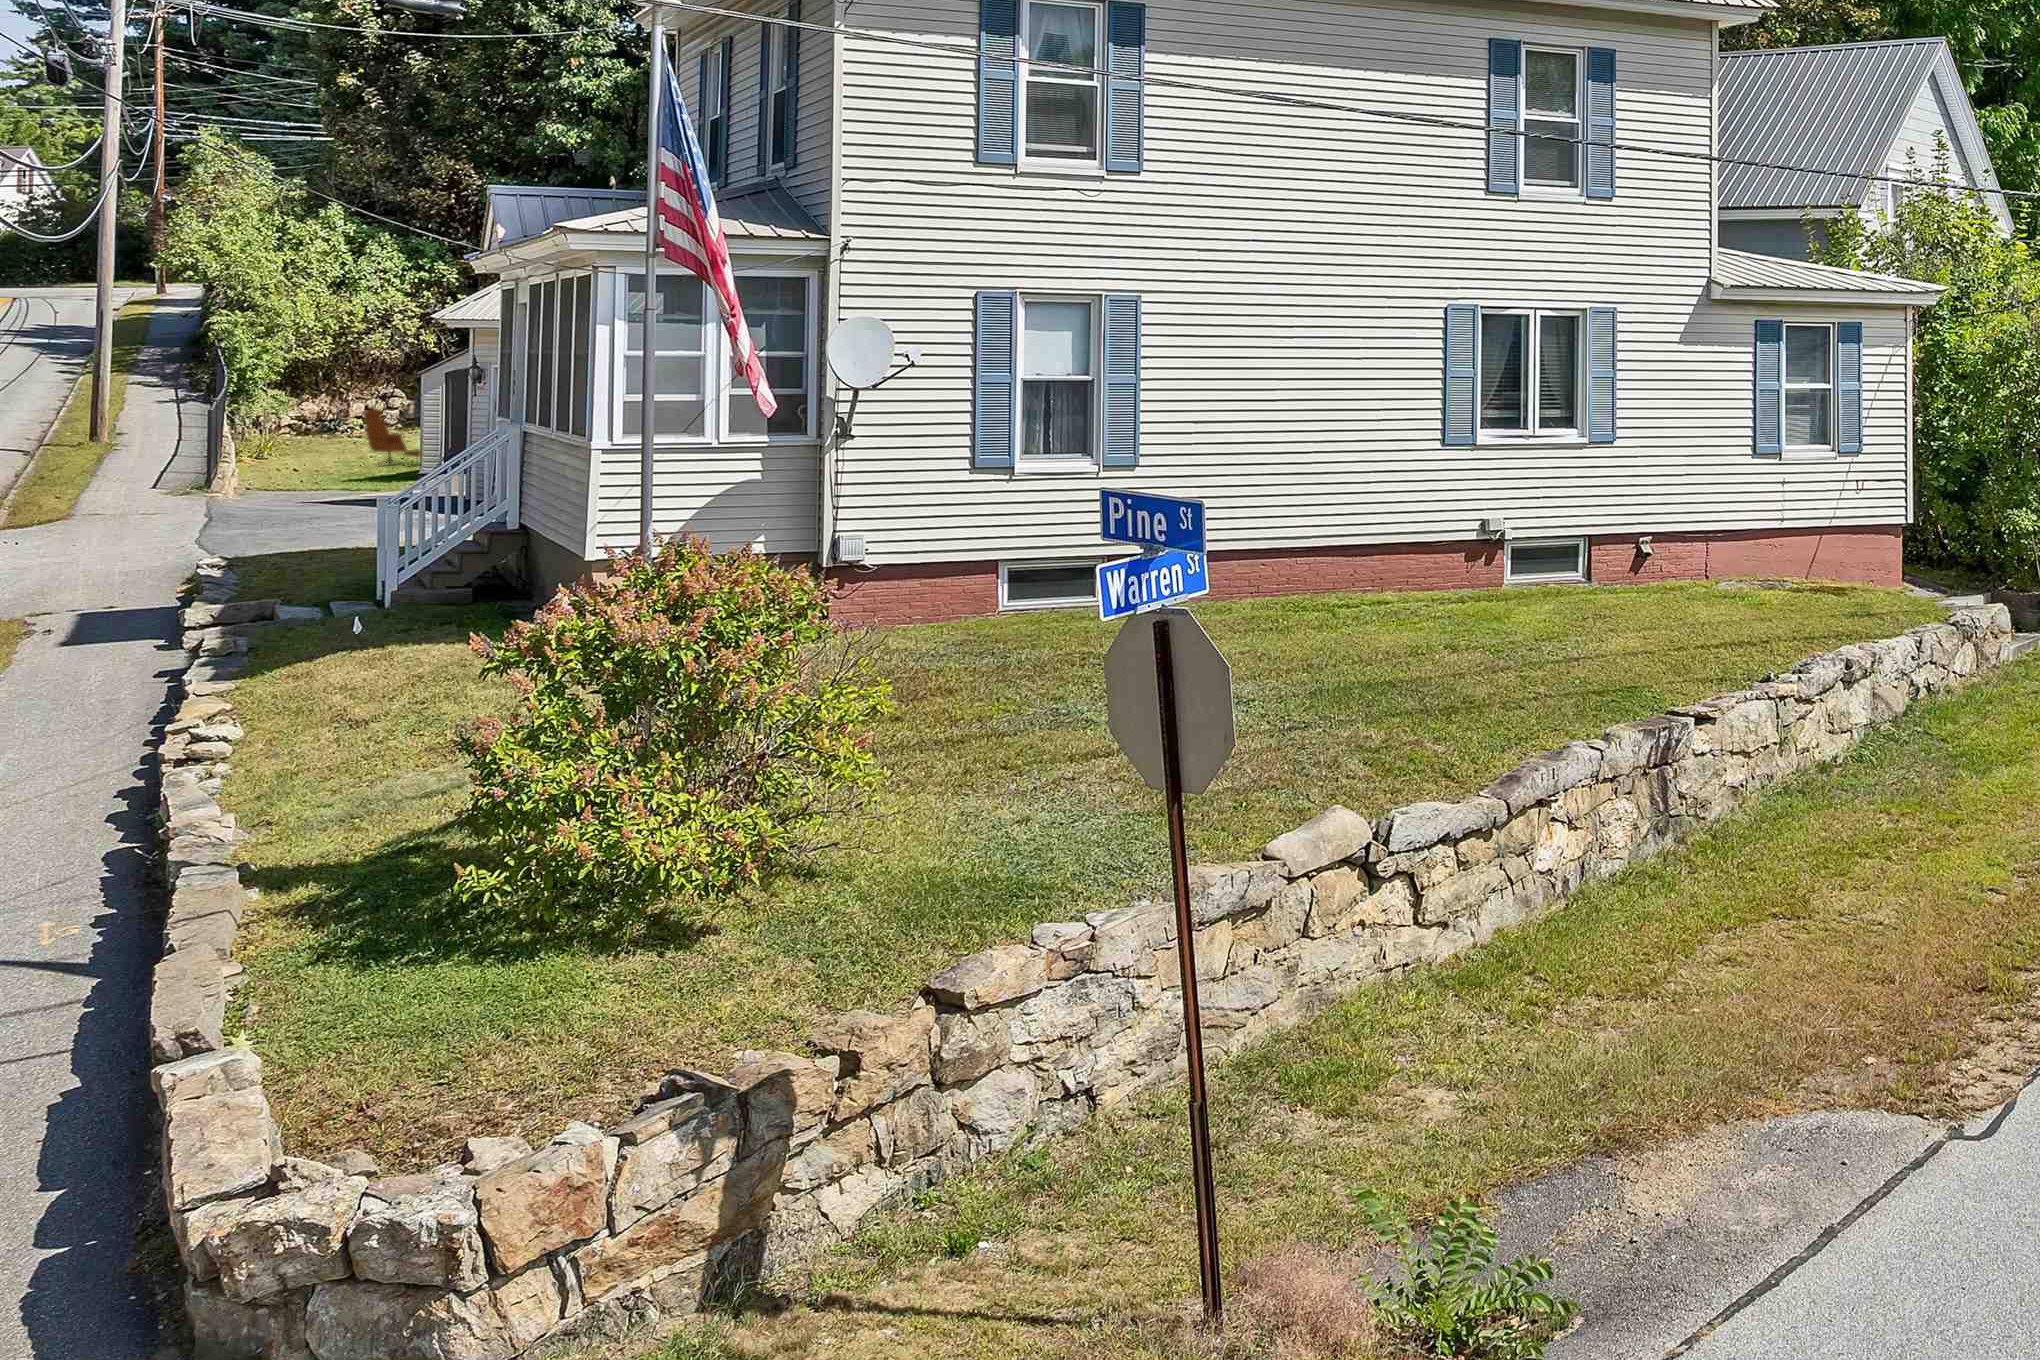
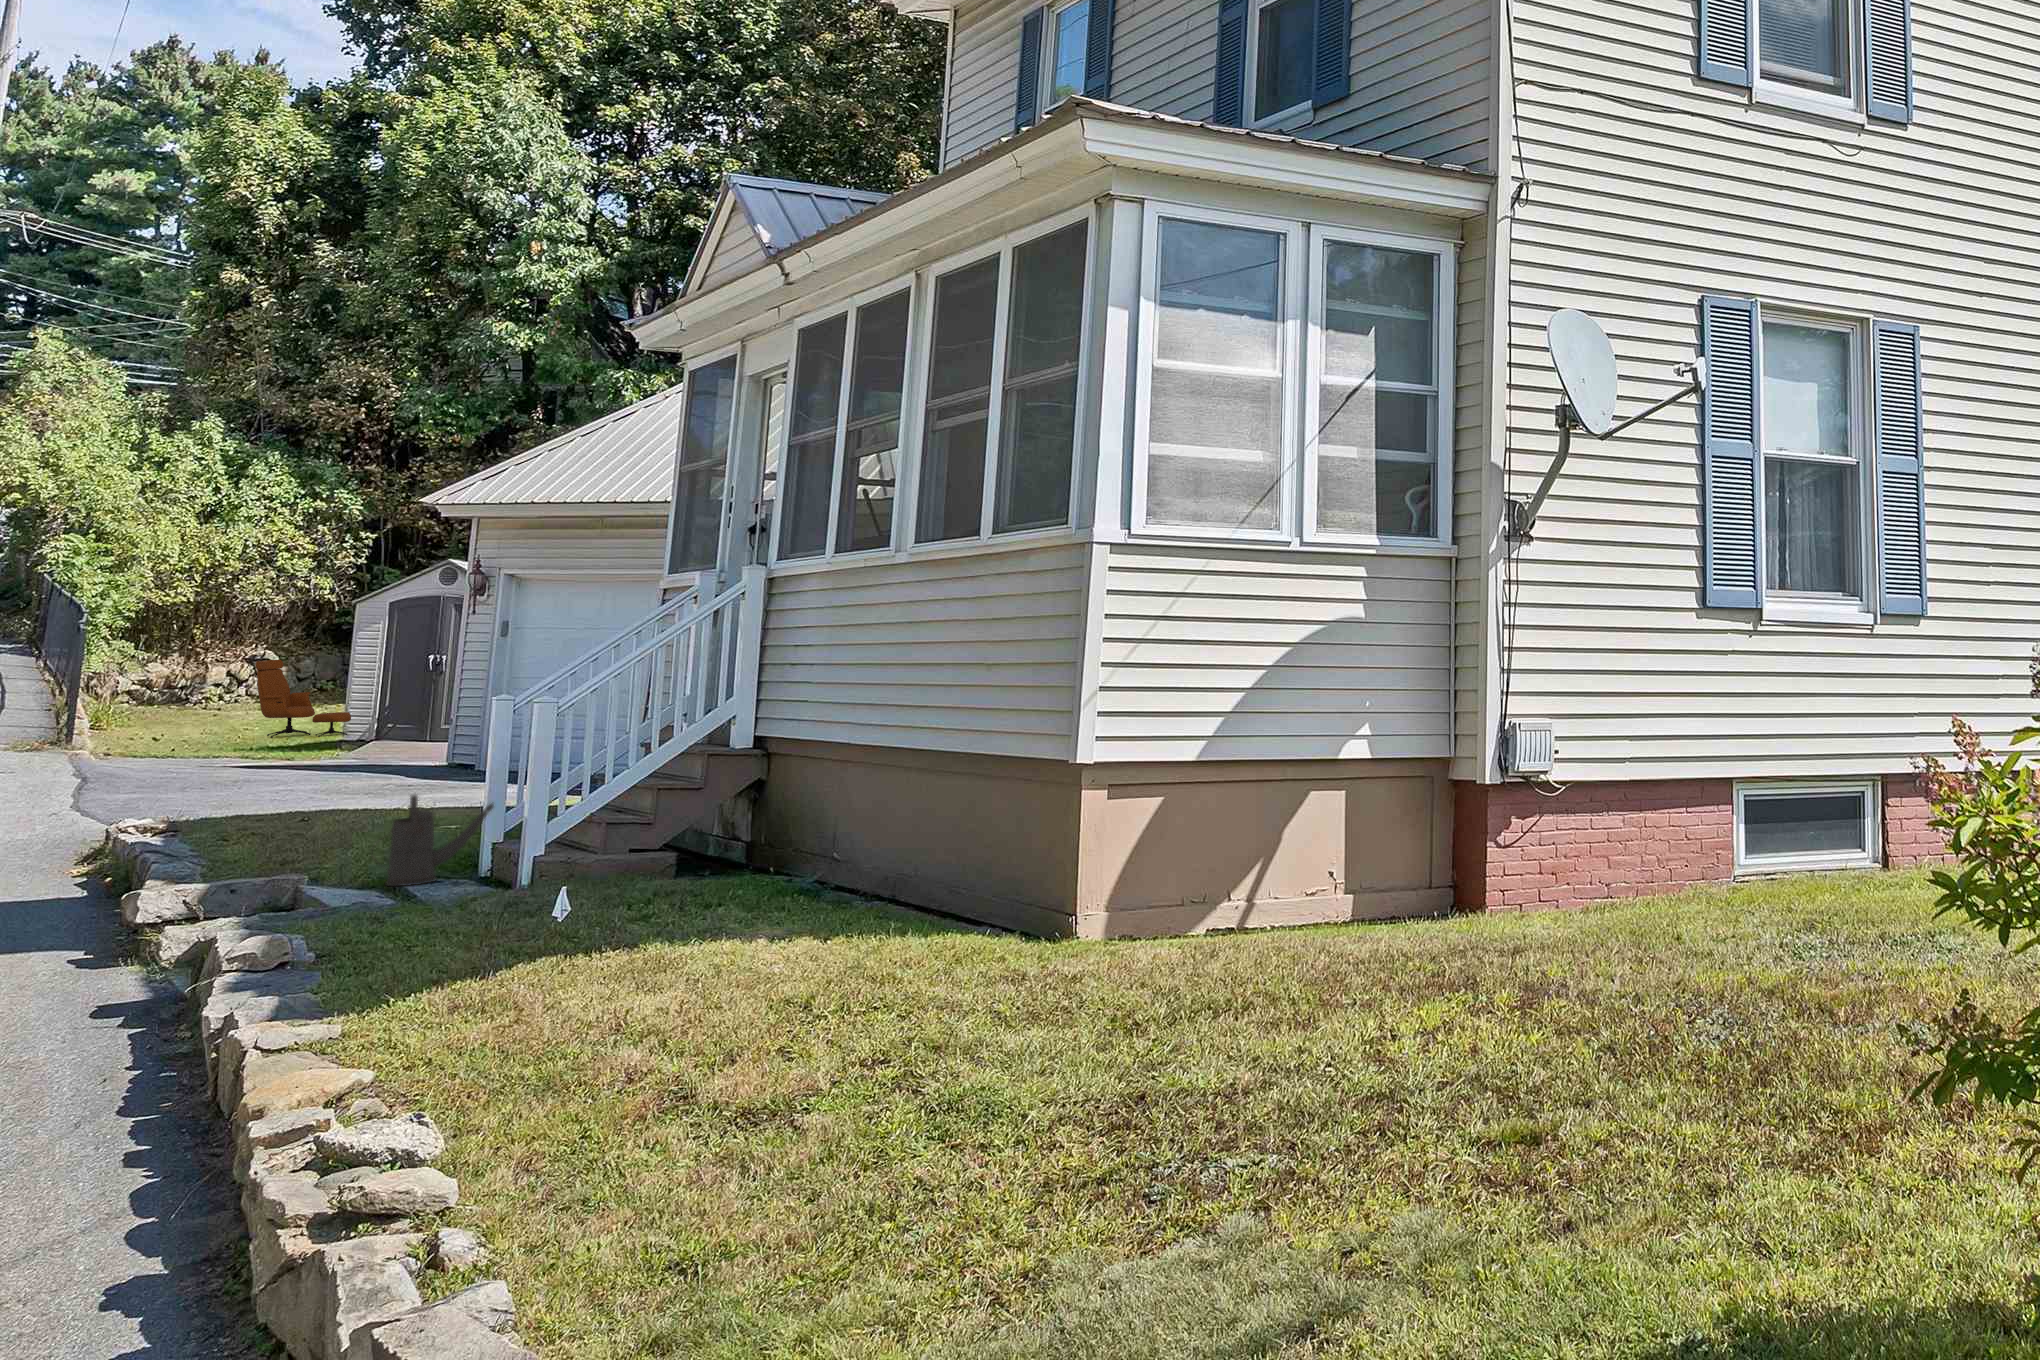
watering can: none [317,542,382,591] -> present [372,795,493,886]

